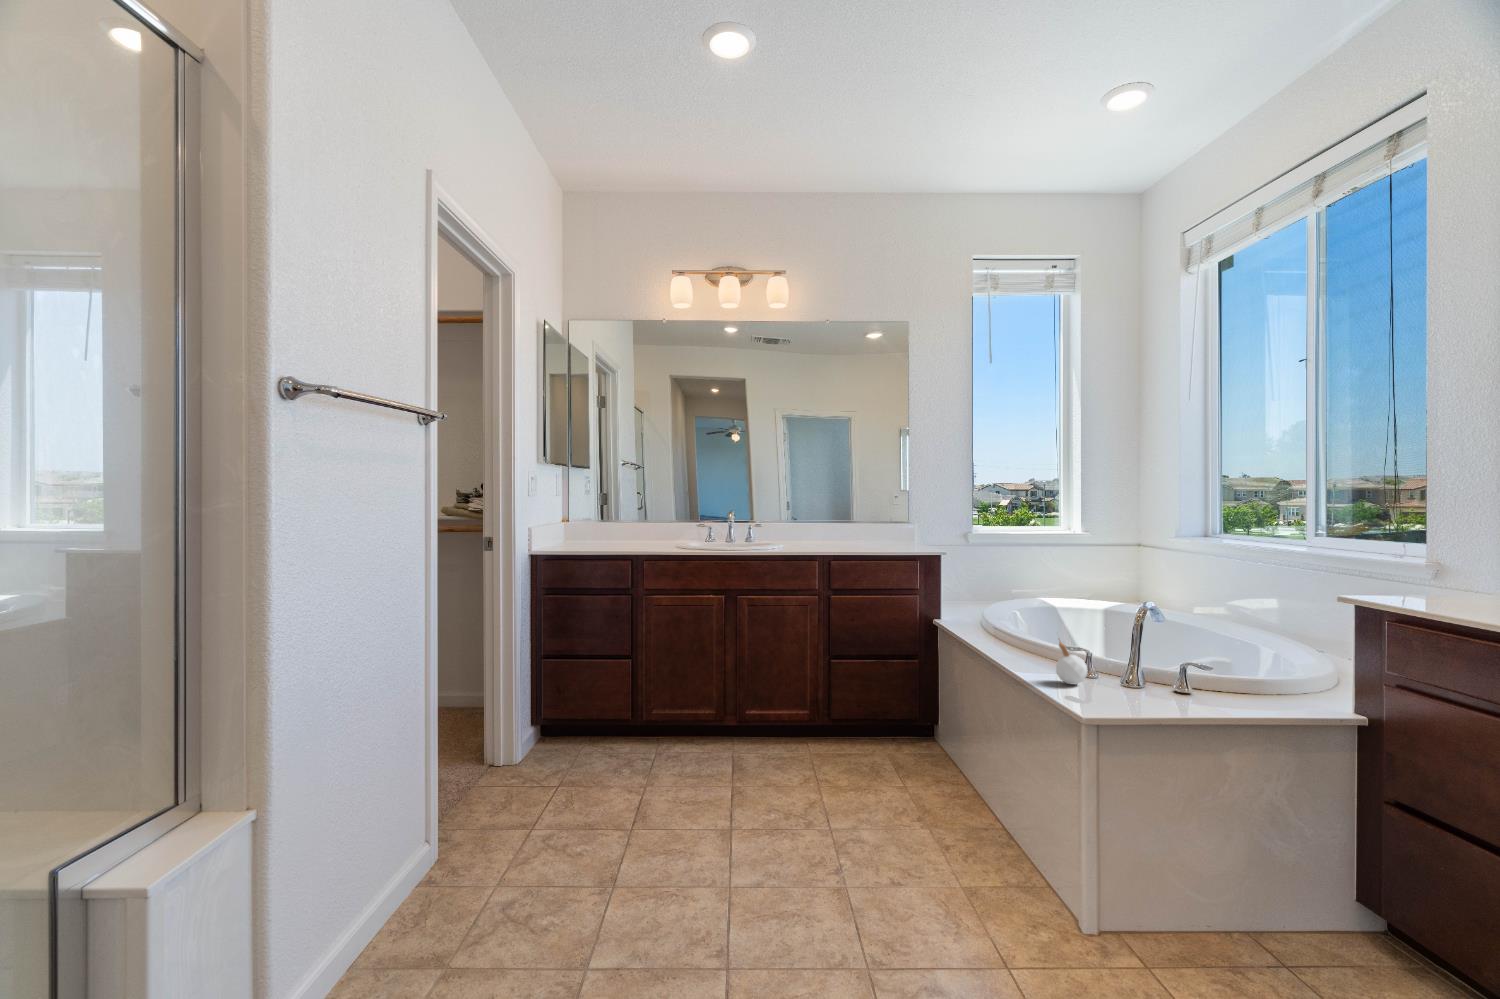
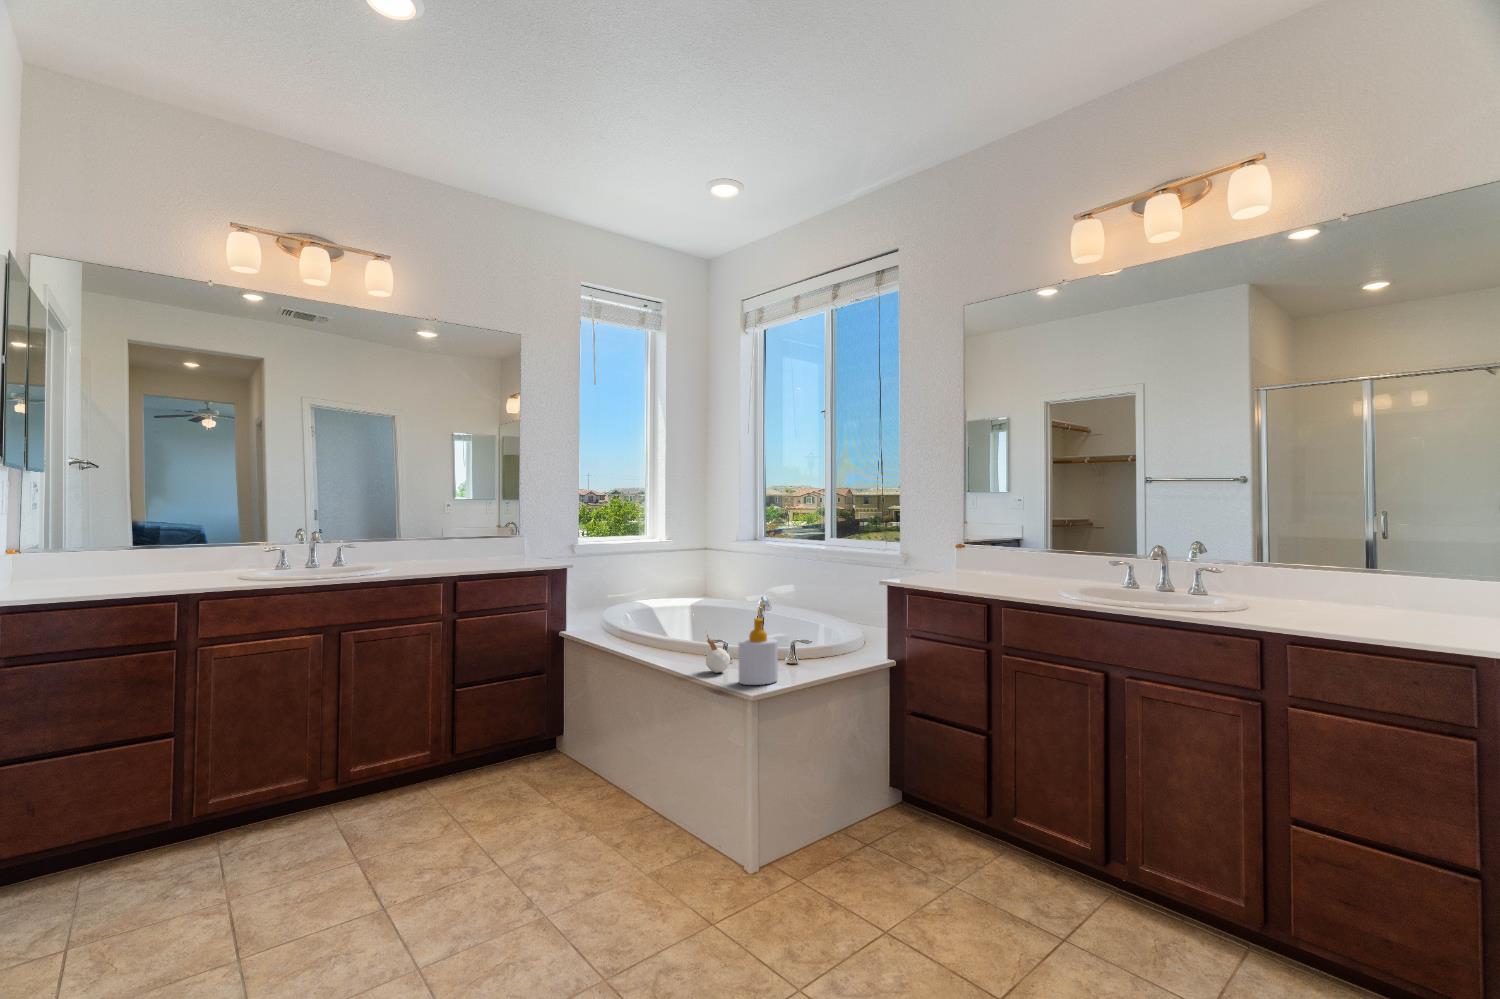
soap bottle: none [1085,622,1143,707] -> present [739,618,778,685]

